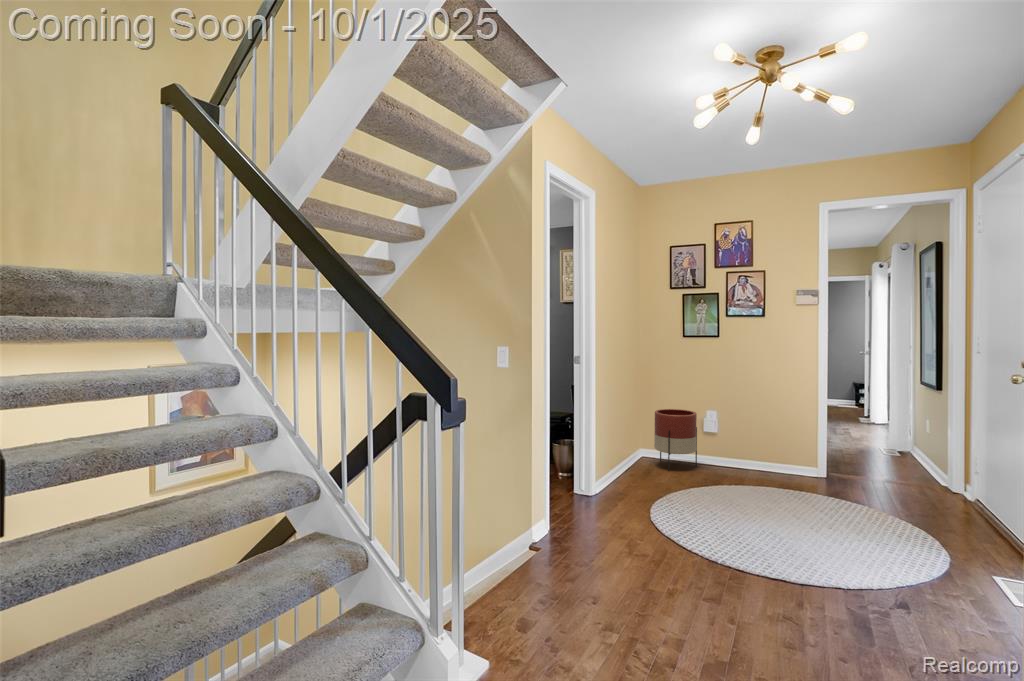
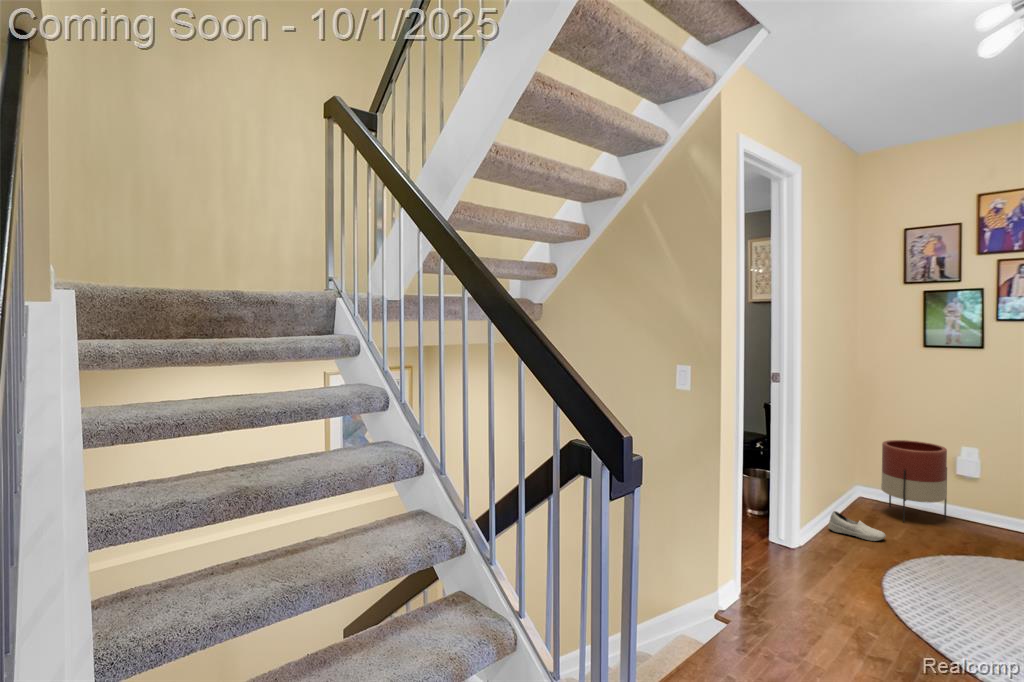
shoe: none [617,465,656,486] -> present [828,511,886,541]

